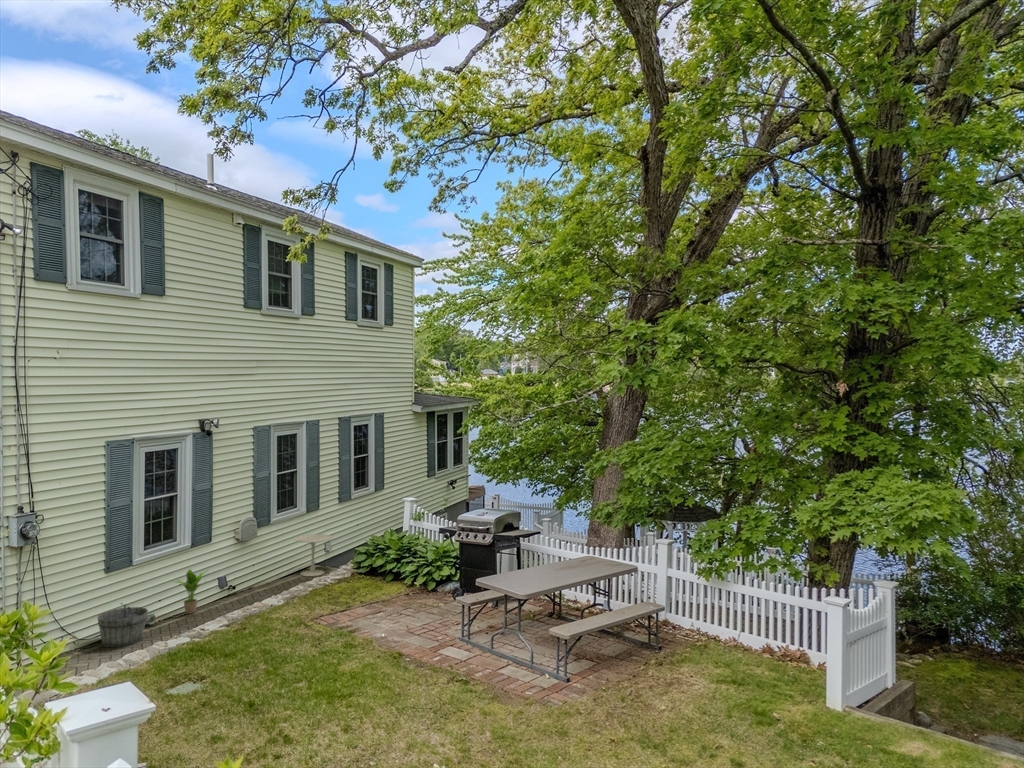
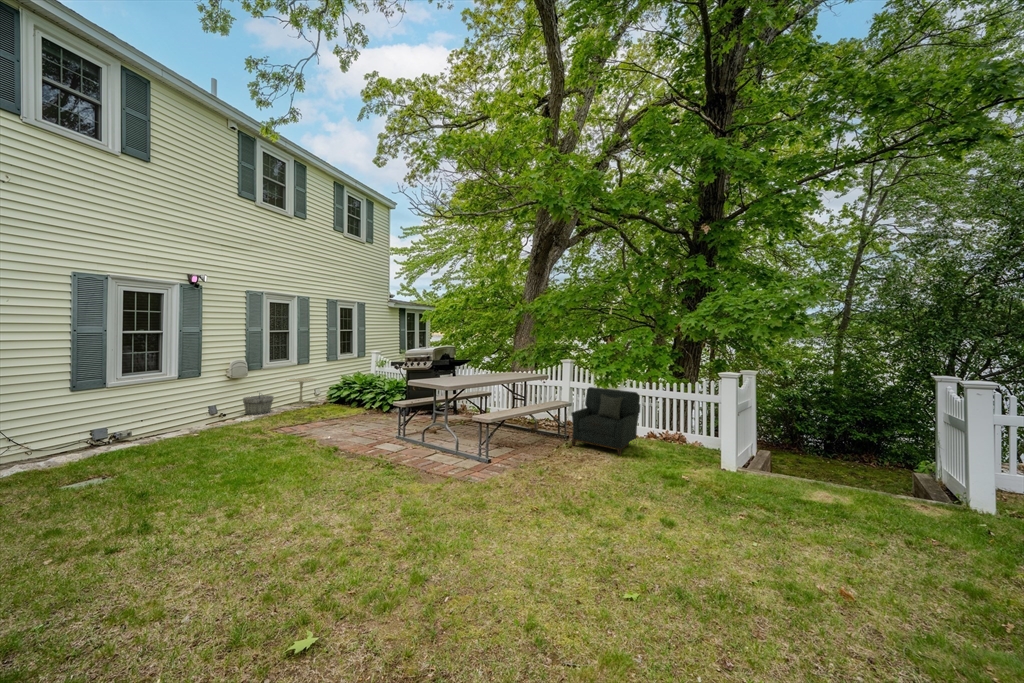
potted plant: present [177,569,206,613] -> none [155,393,194,429]
armchair: none [688,570,790,676] -> present [571,387,640,456]
wooden bucket: present [98,603,148,647] -> present [243,394,273,415]

